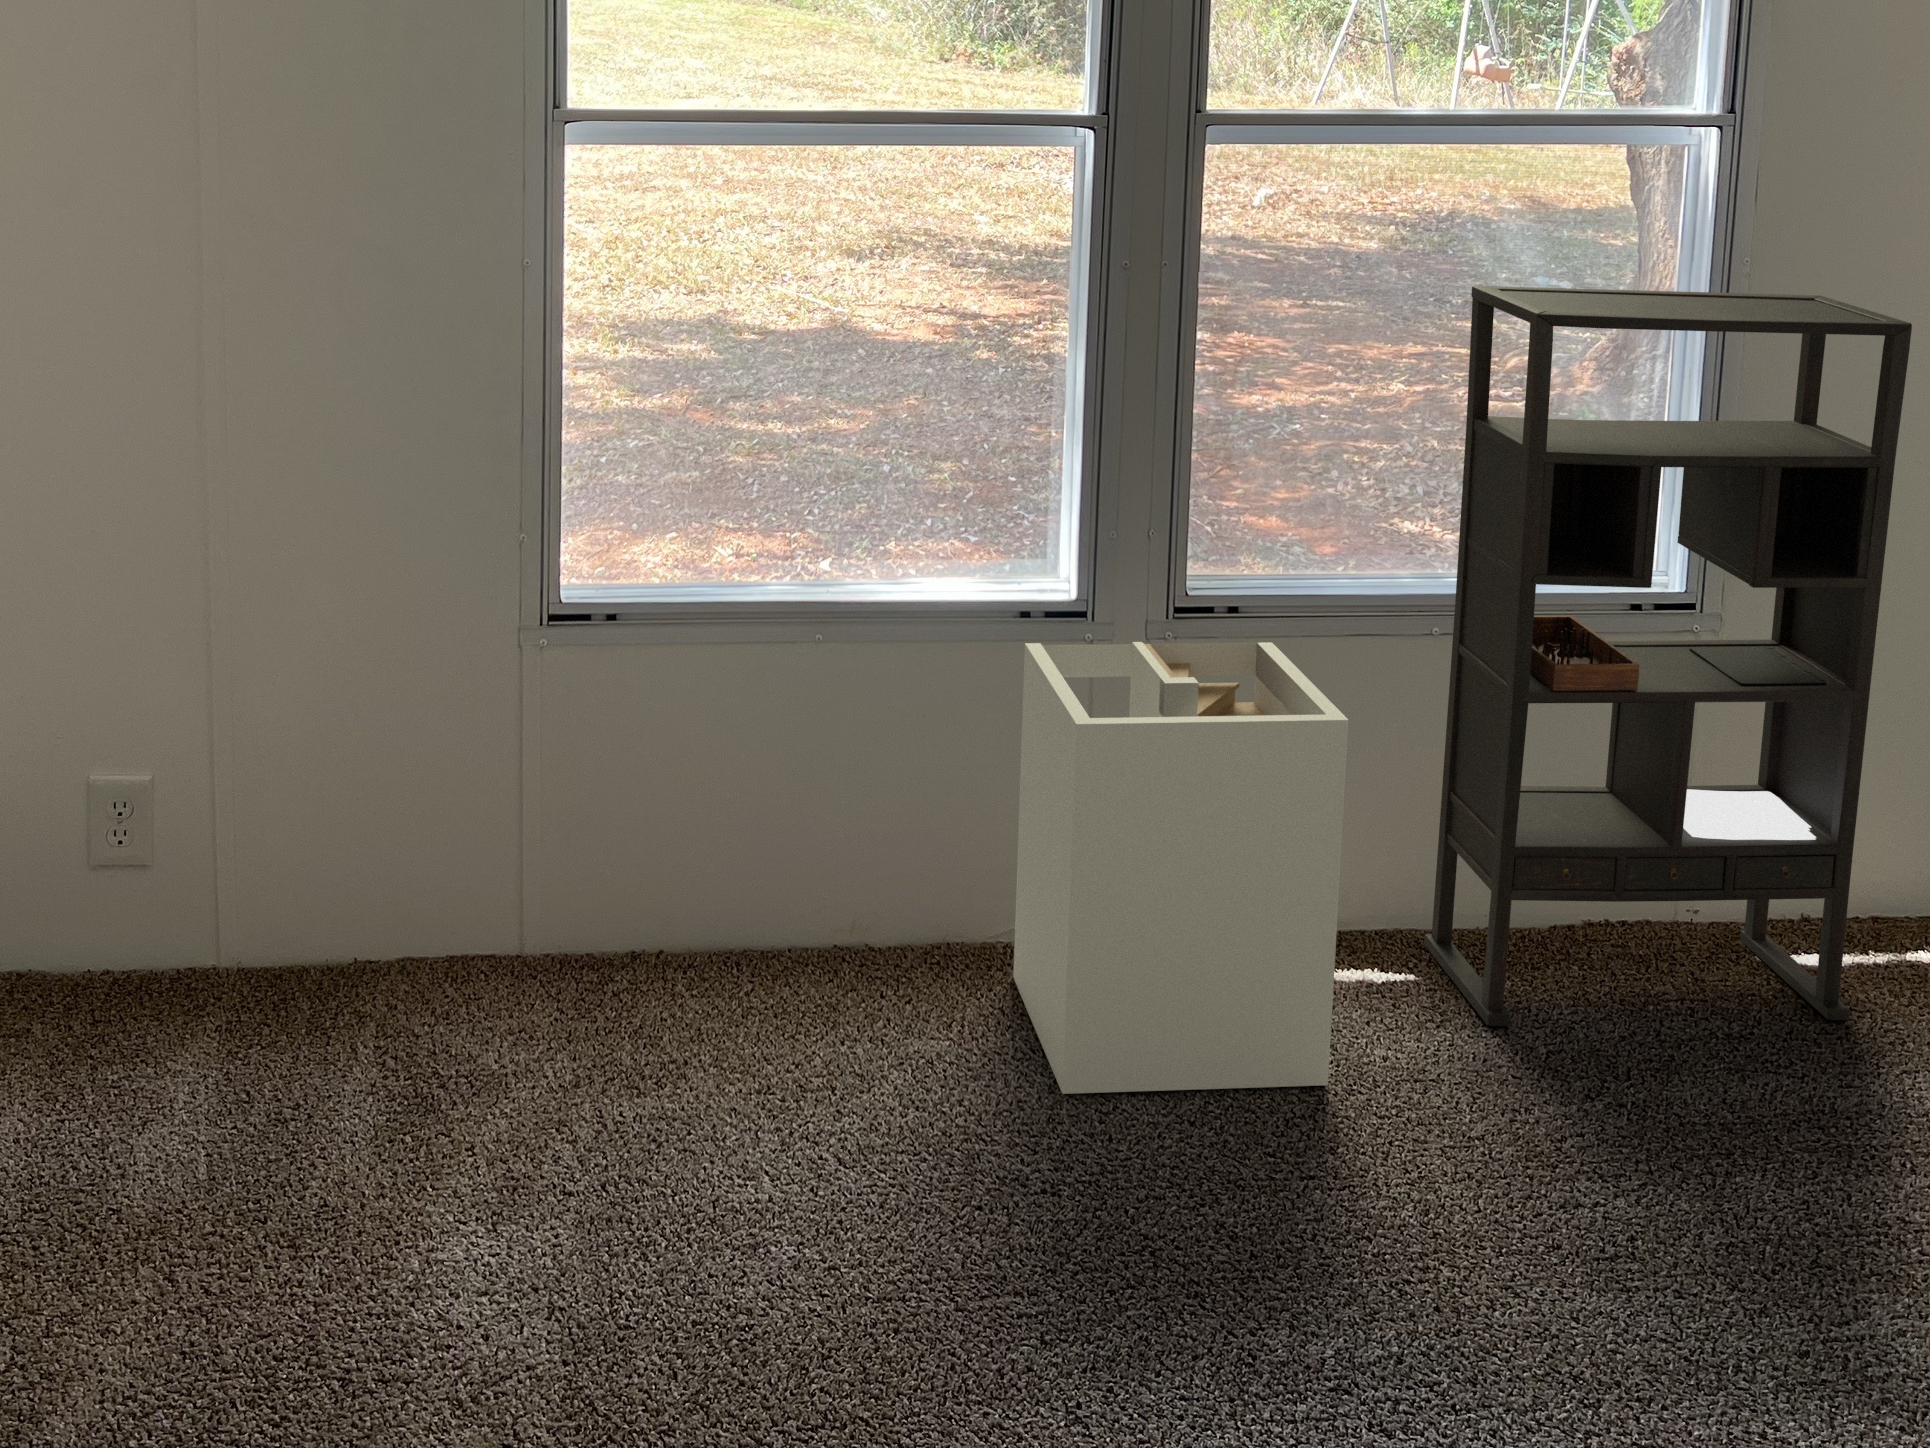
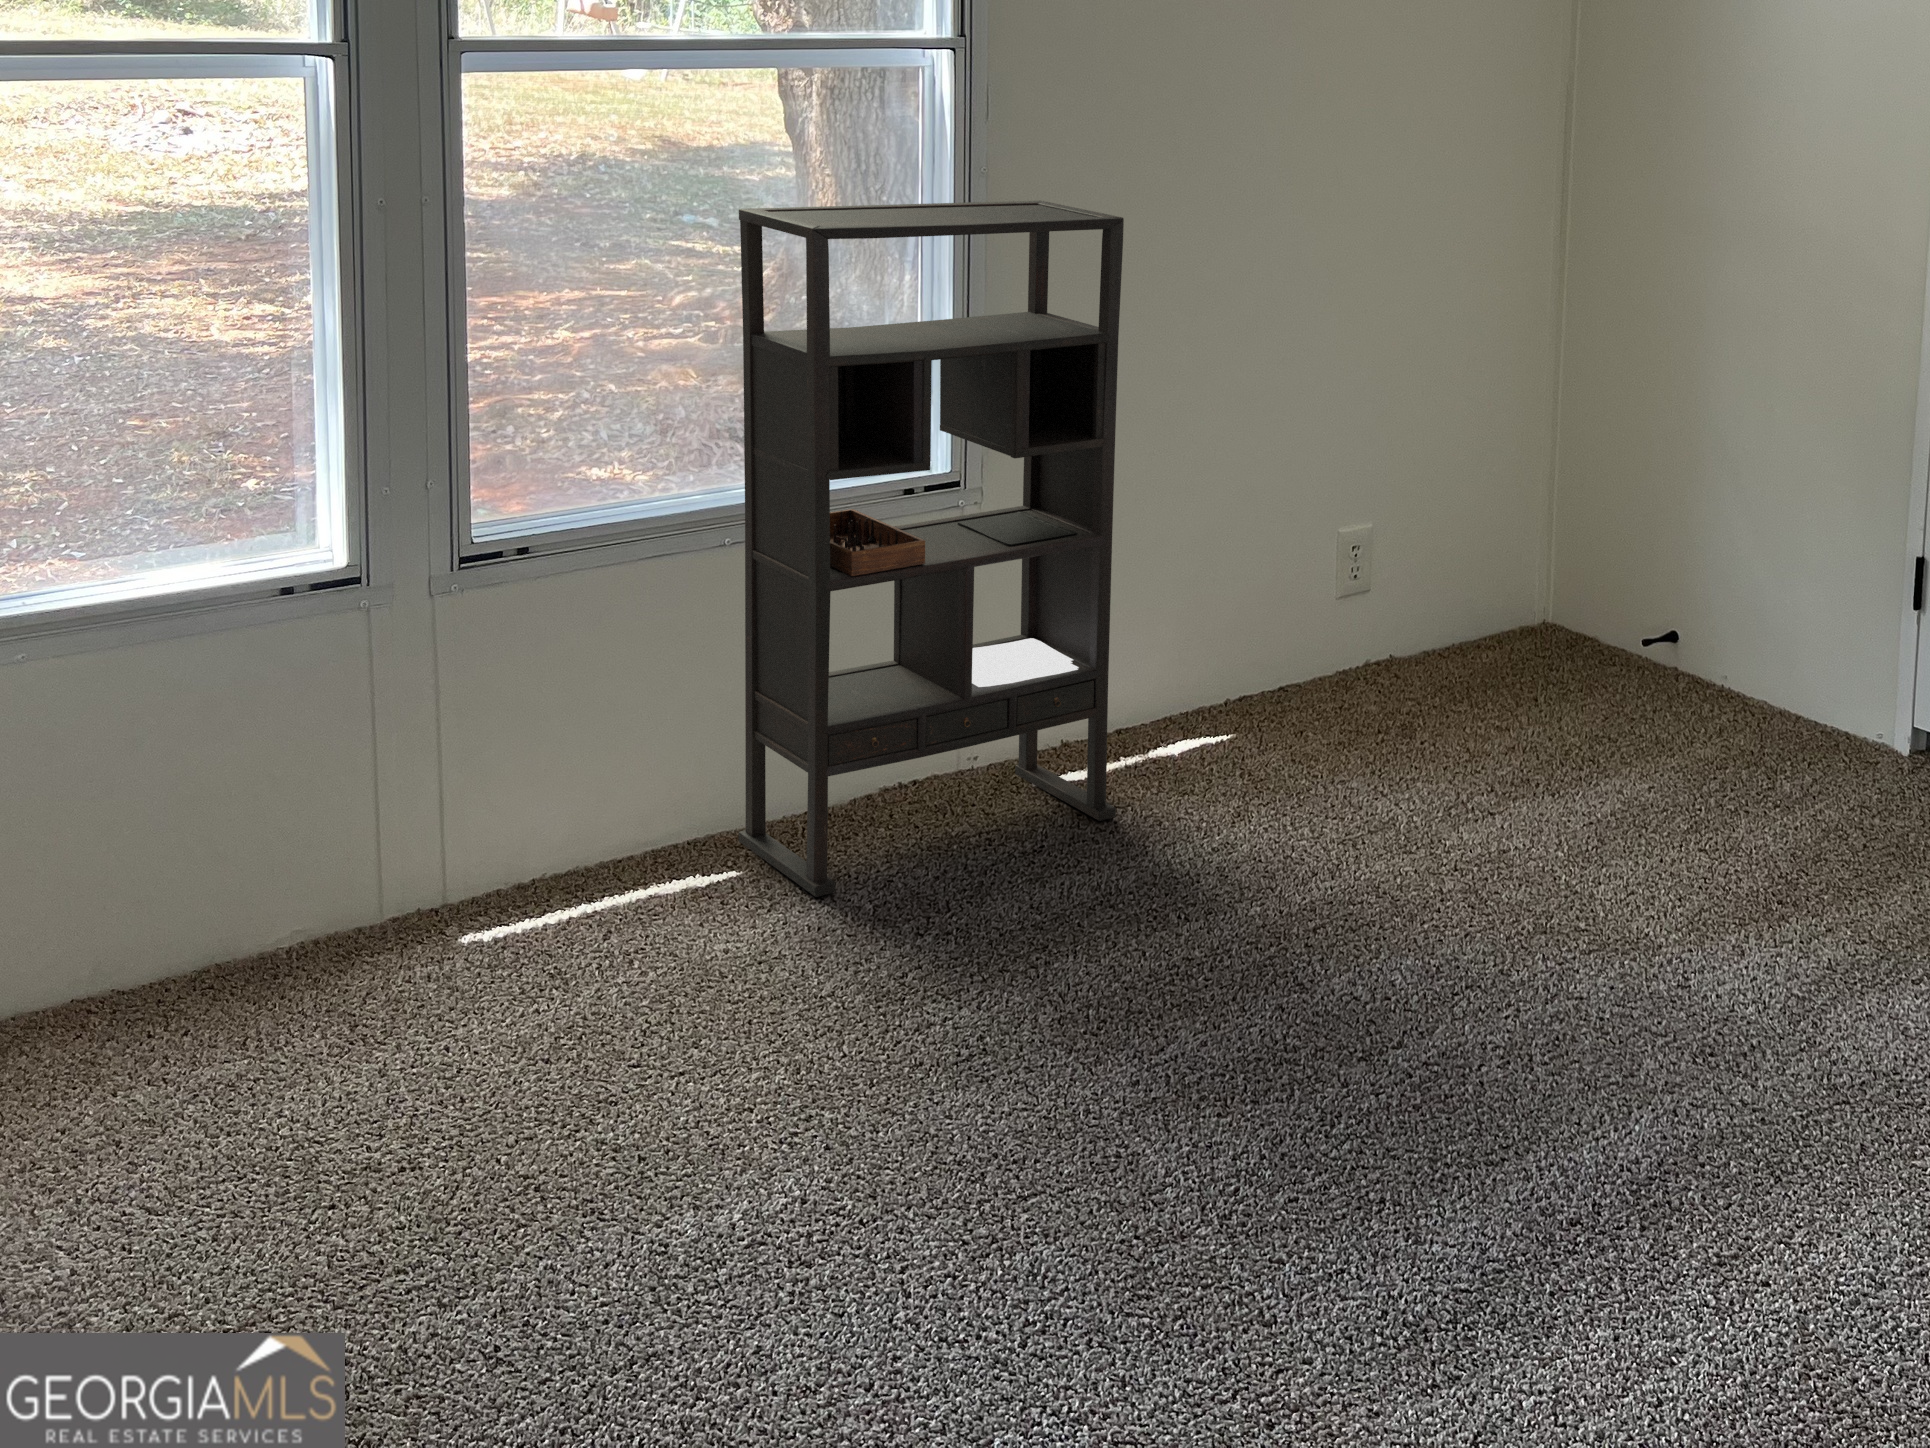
laundry hamper: present [1013,642,1349,1094] -> none [295,575,677,1070]

